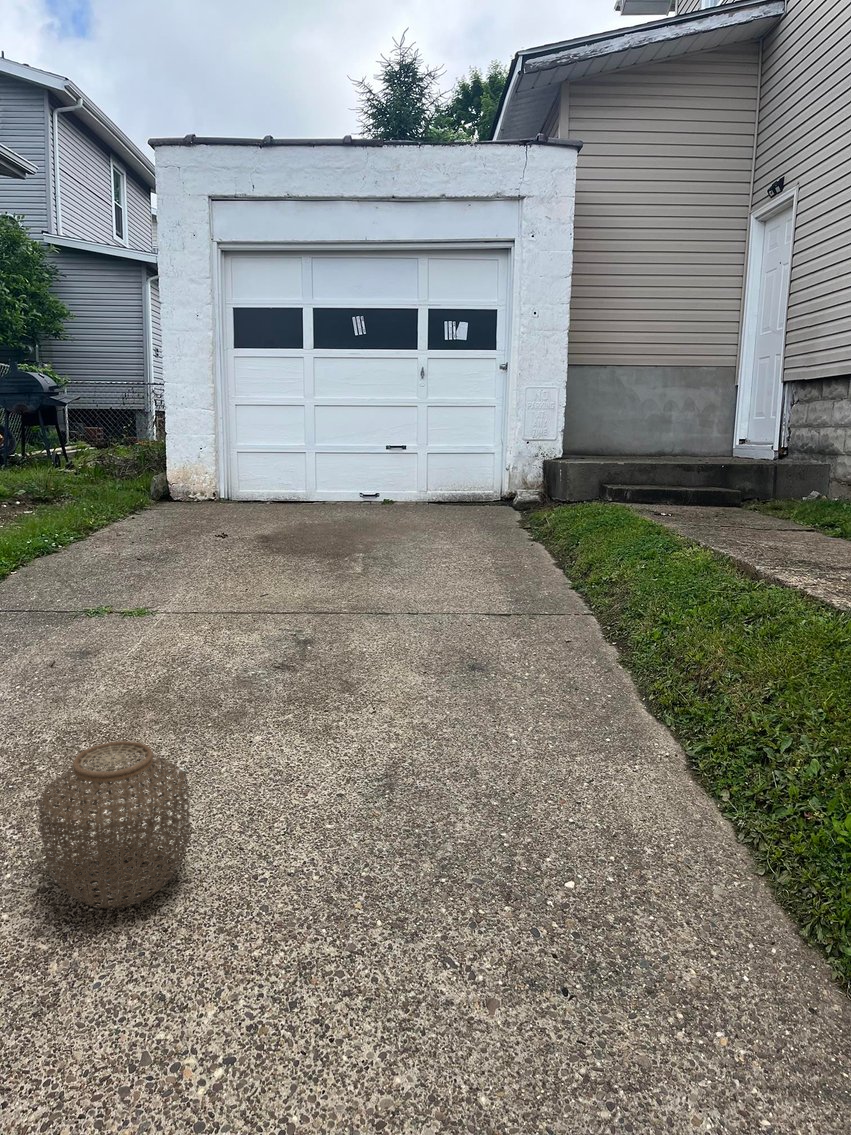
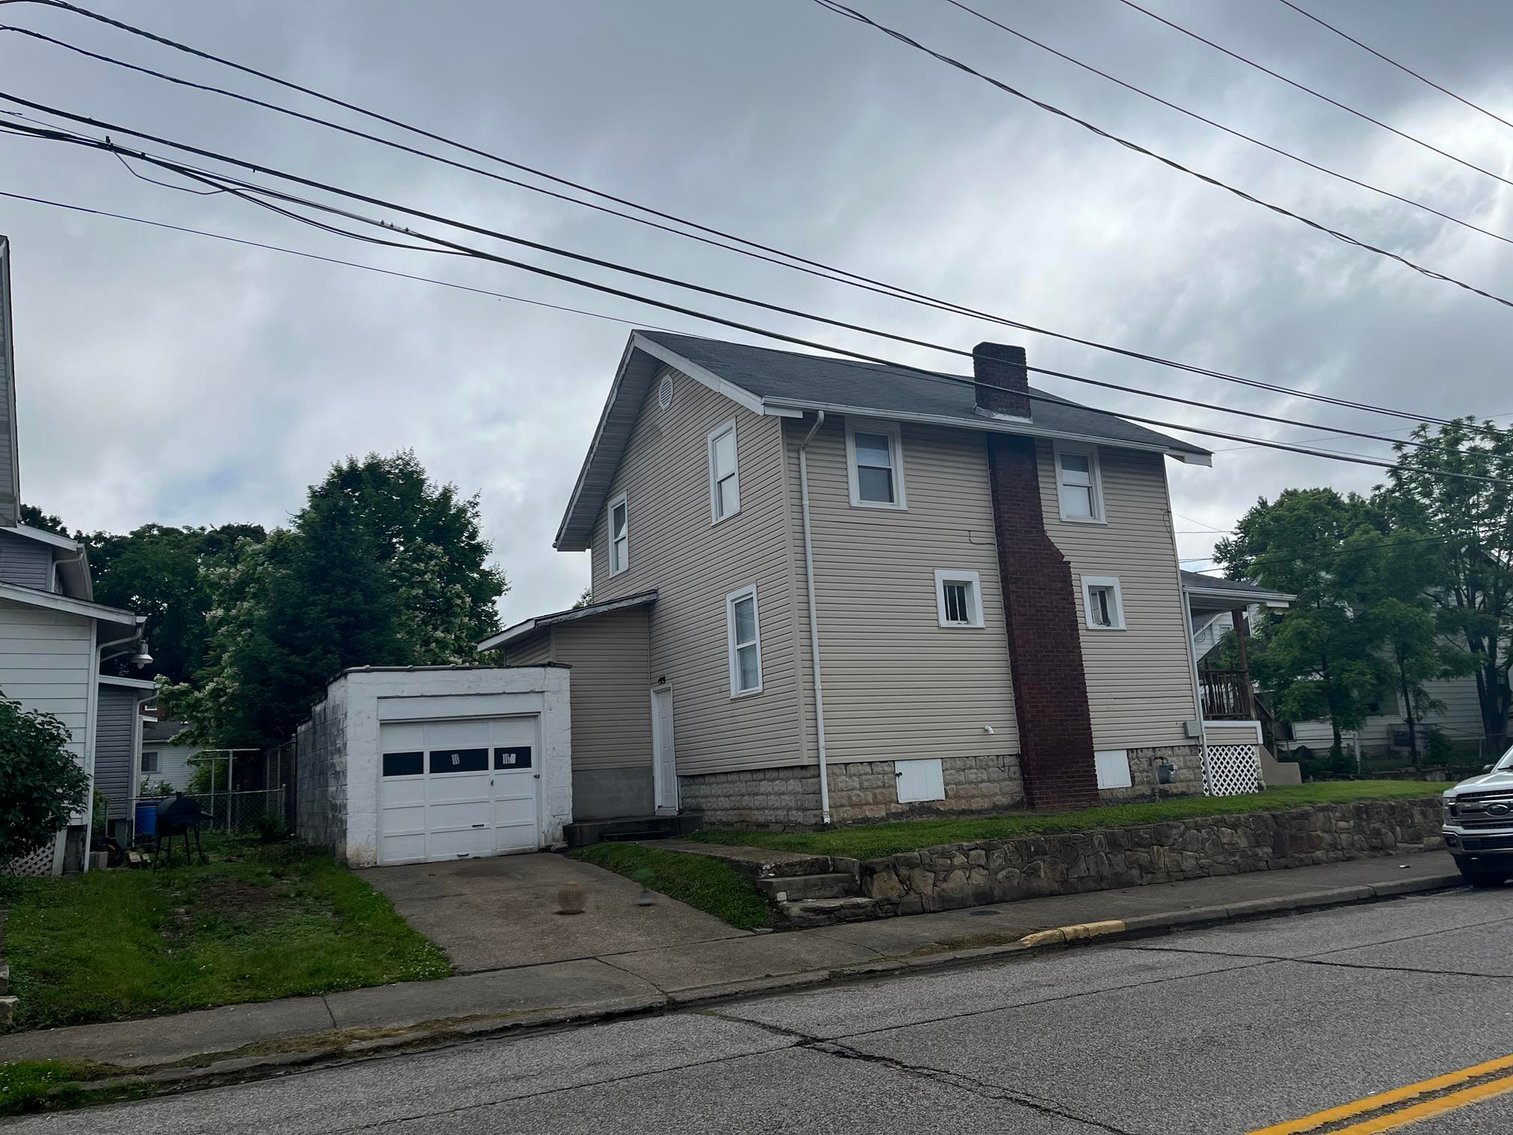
potted plant: none [438,713,573,905] -> present [636,869,654,905]

